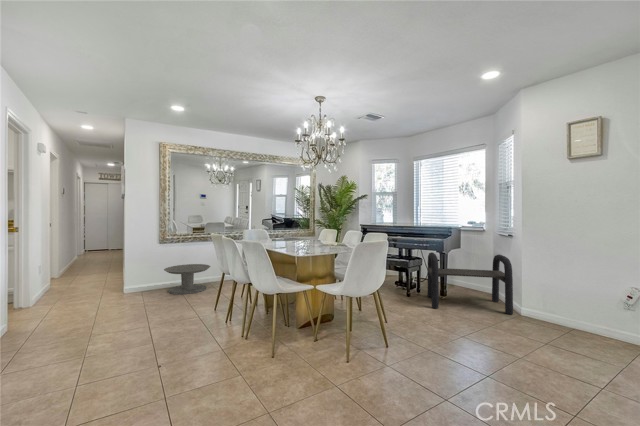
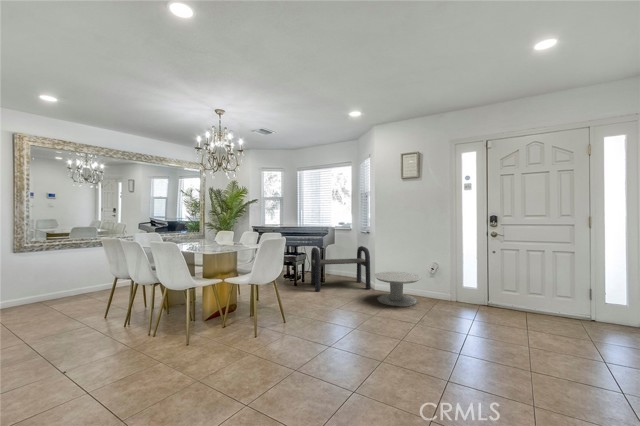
side table: present [164,264,210,294] -> present [373,272,422,306]

